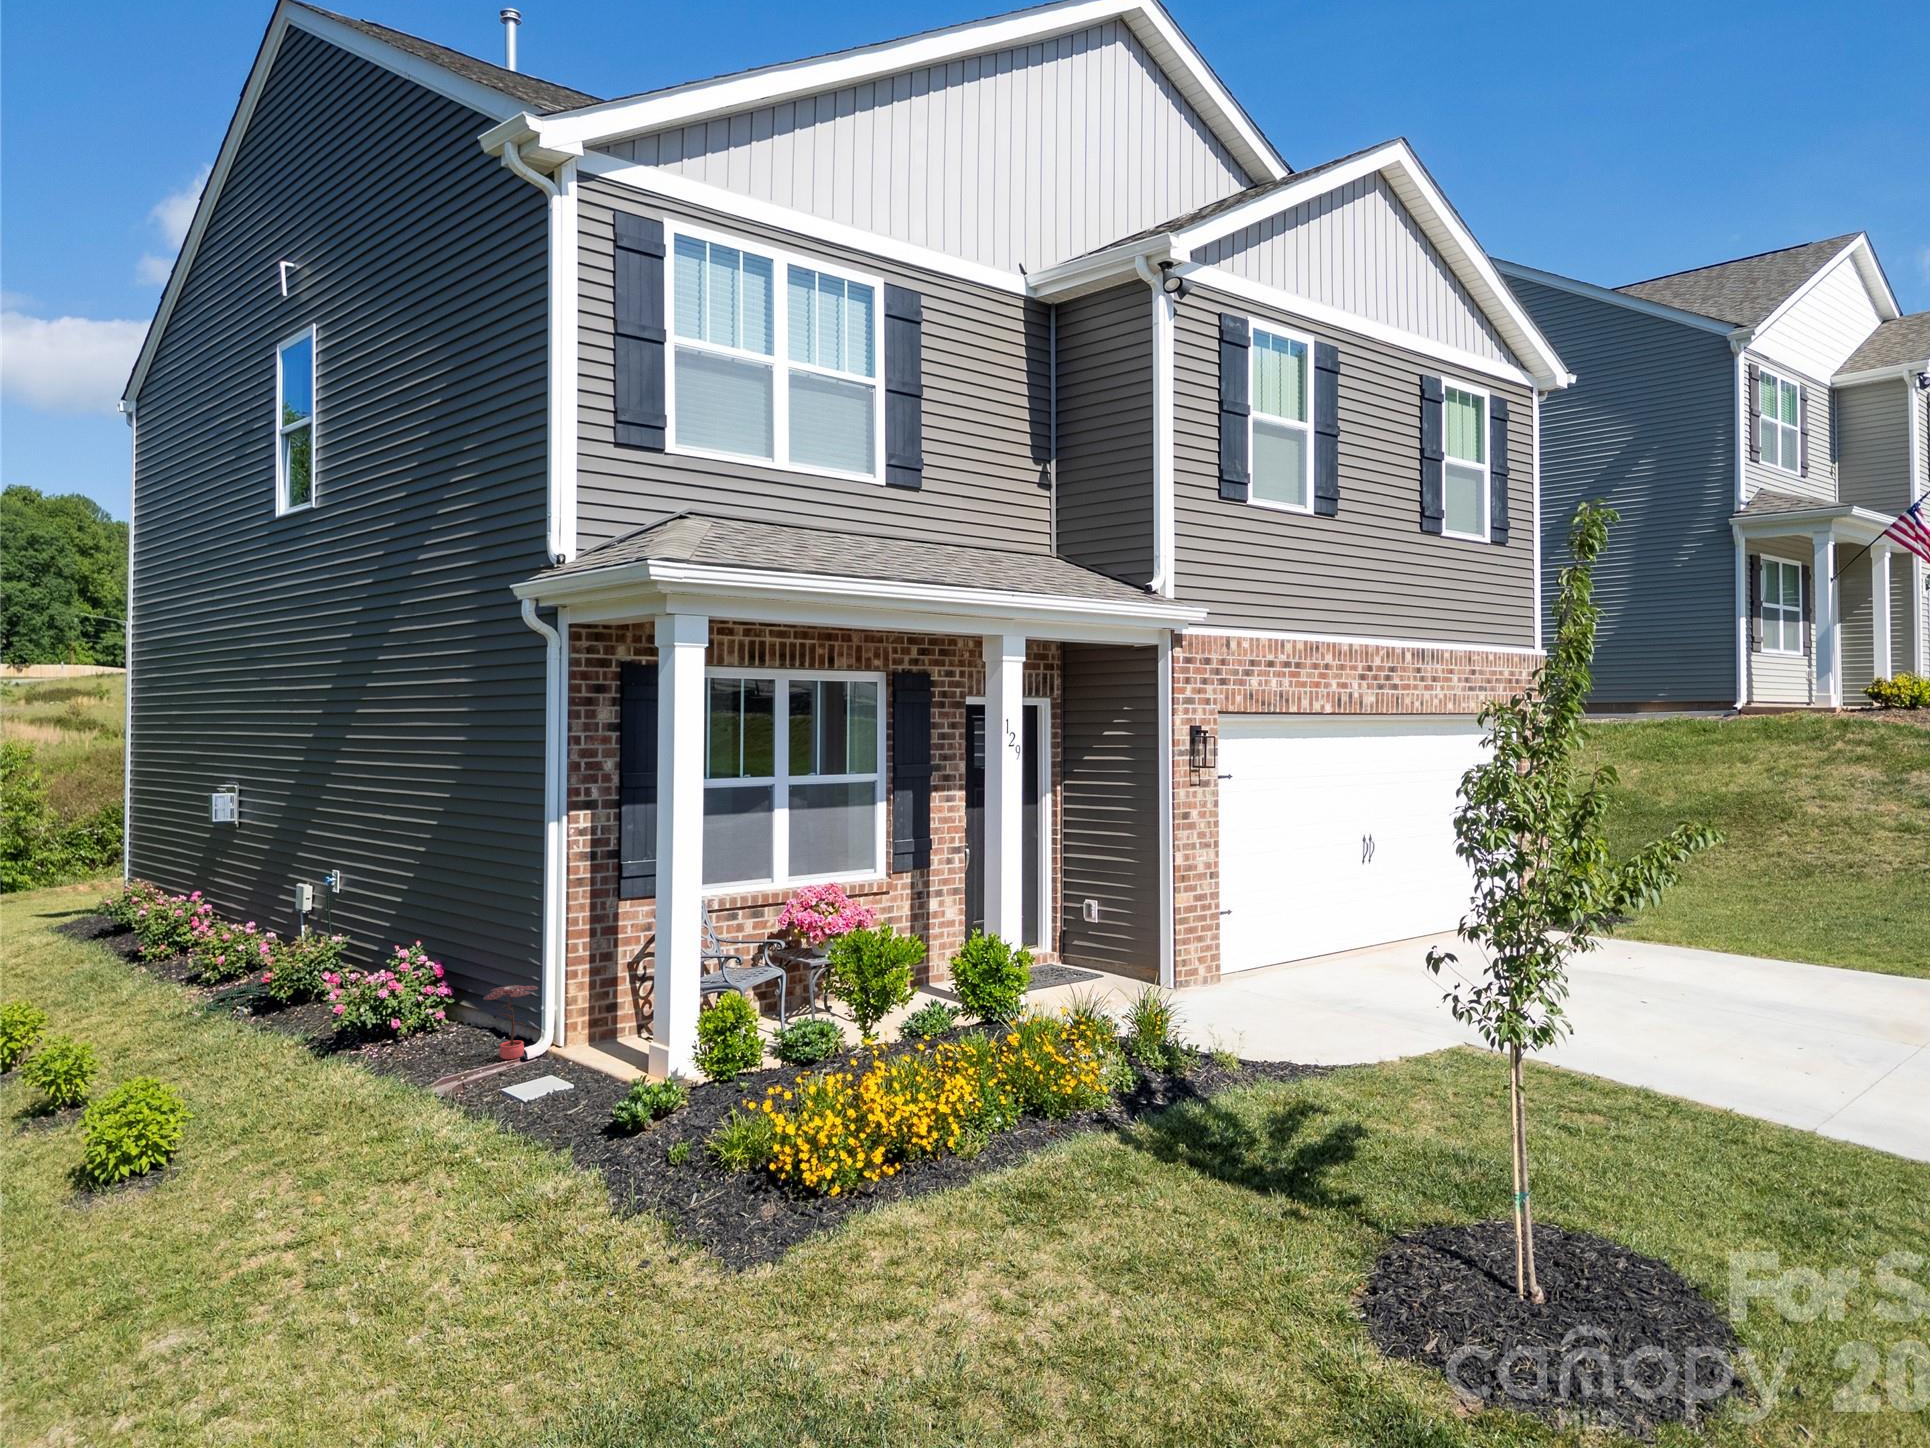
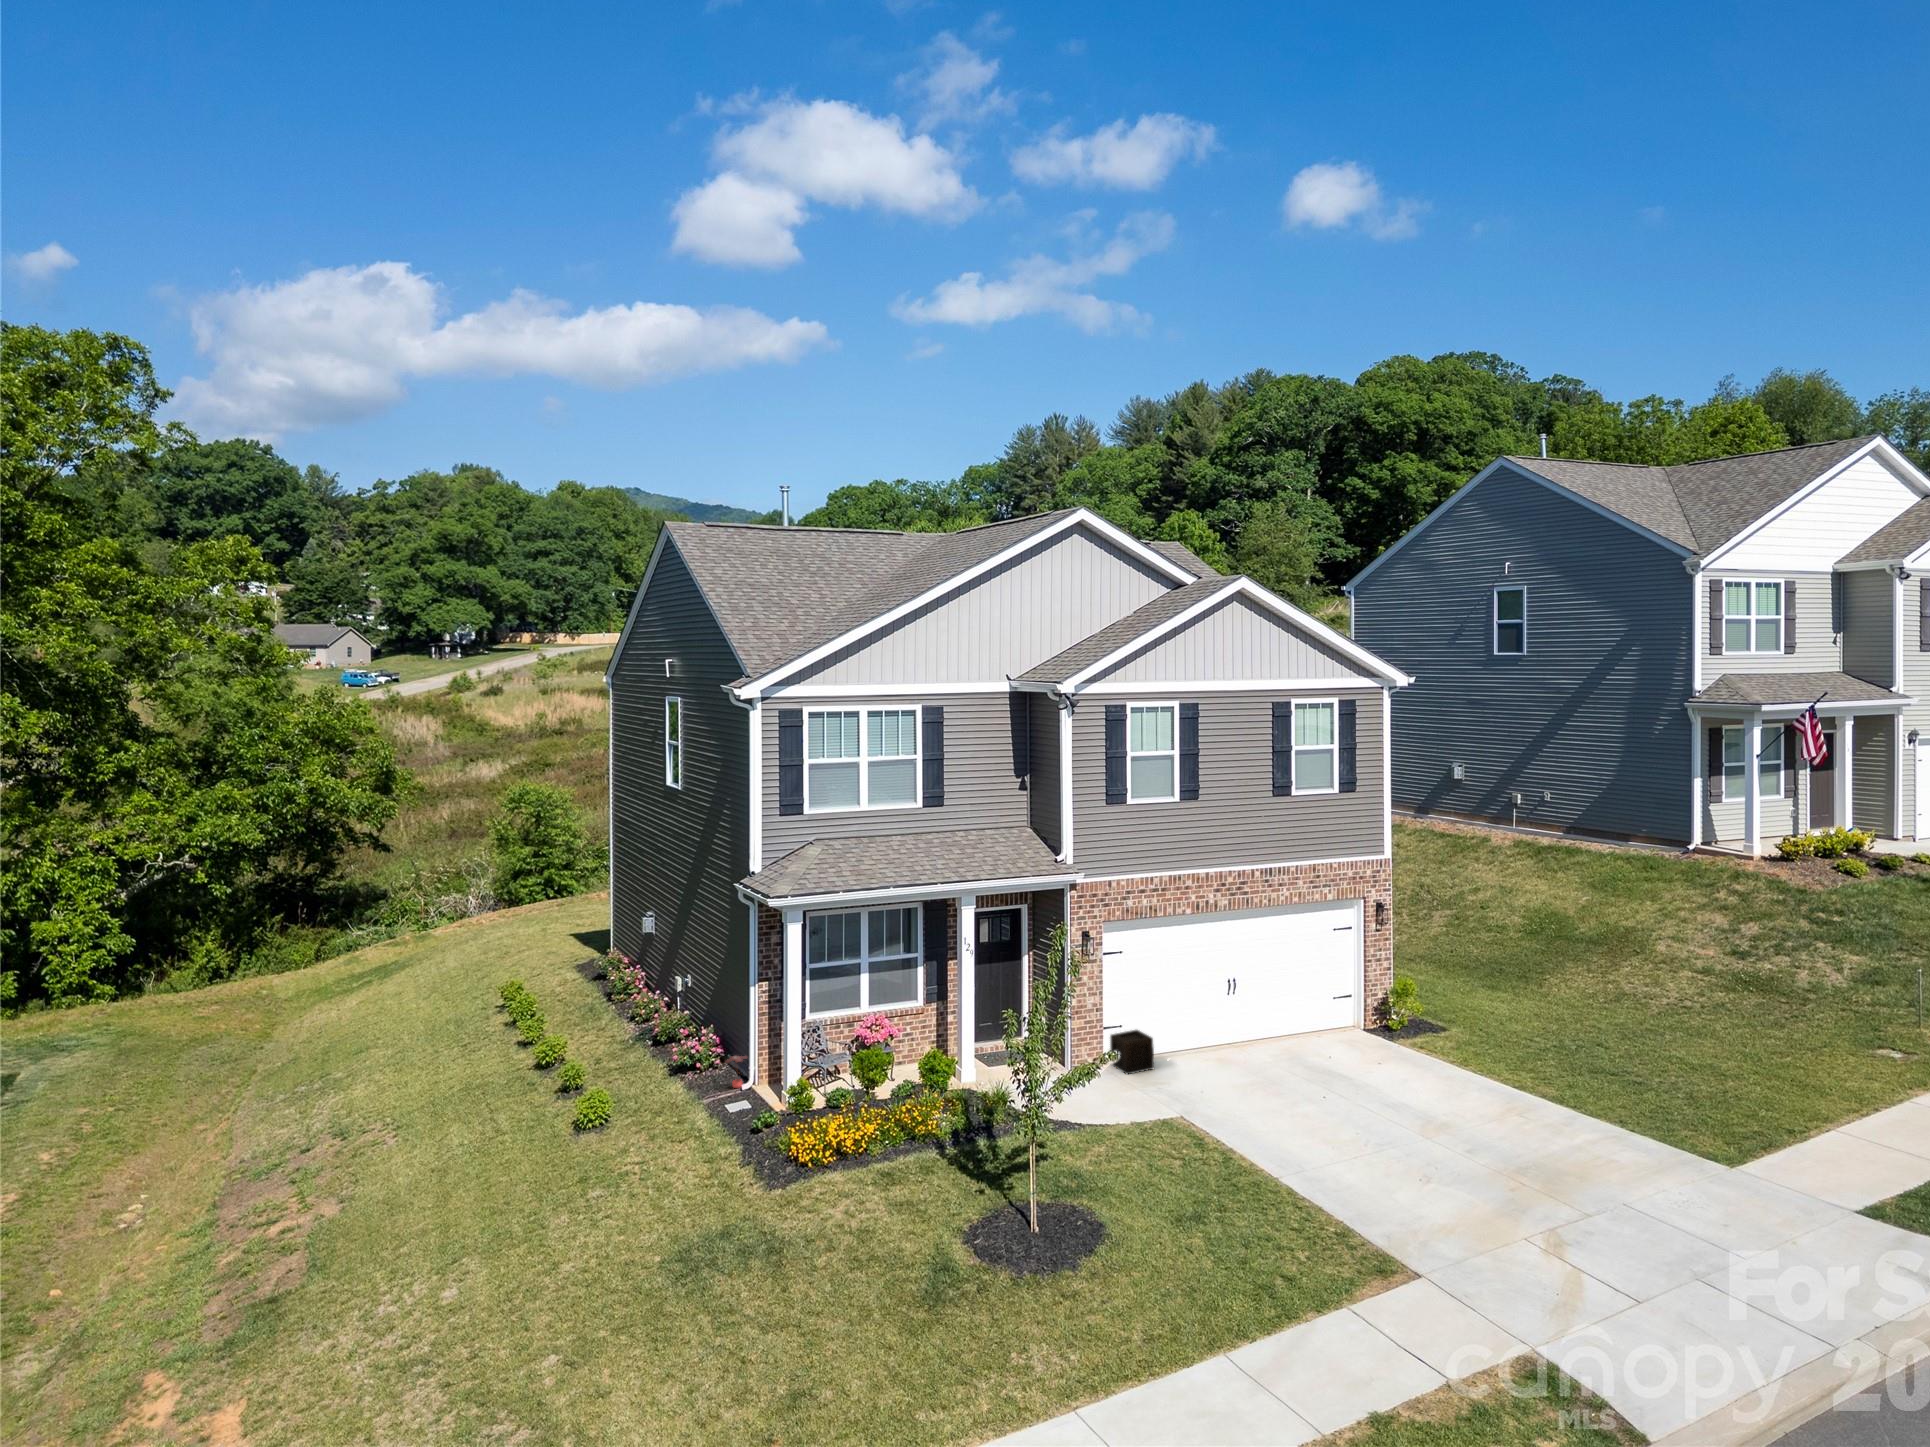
wooden crate: none [1230,908,1312,982] -> present [1110,1030,1154,1075]

